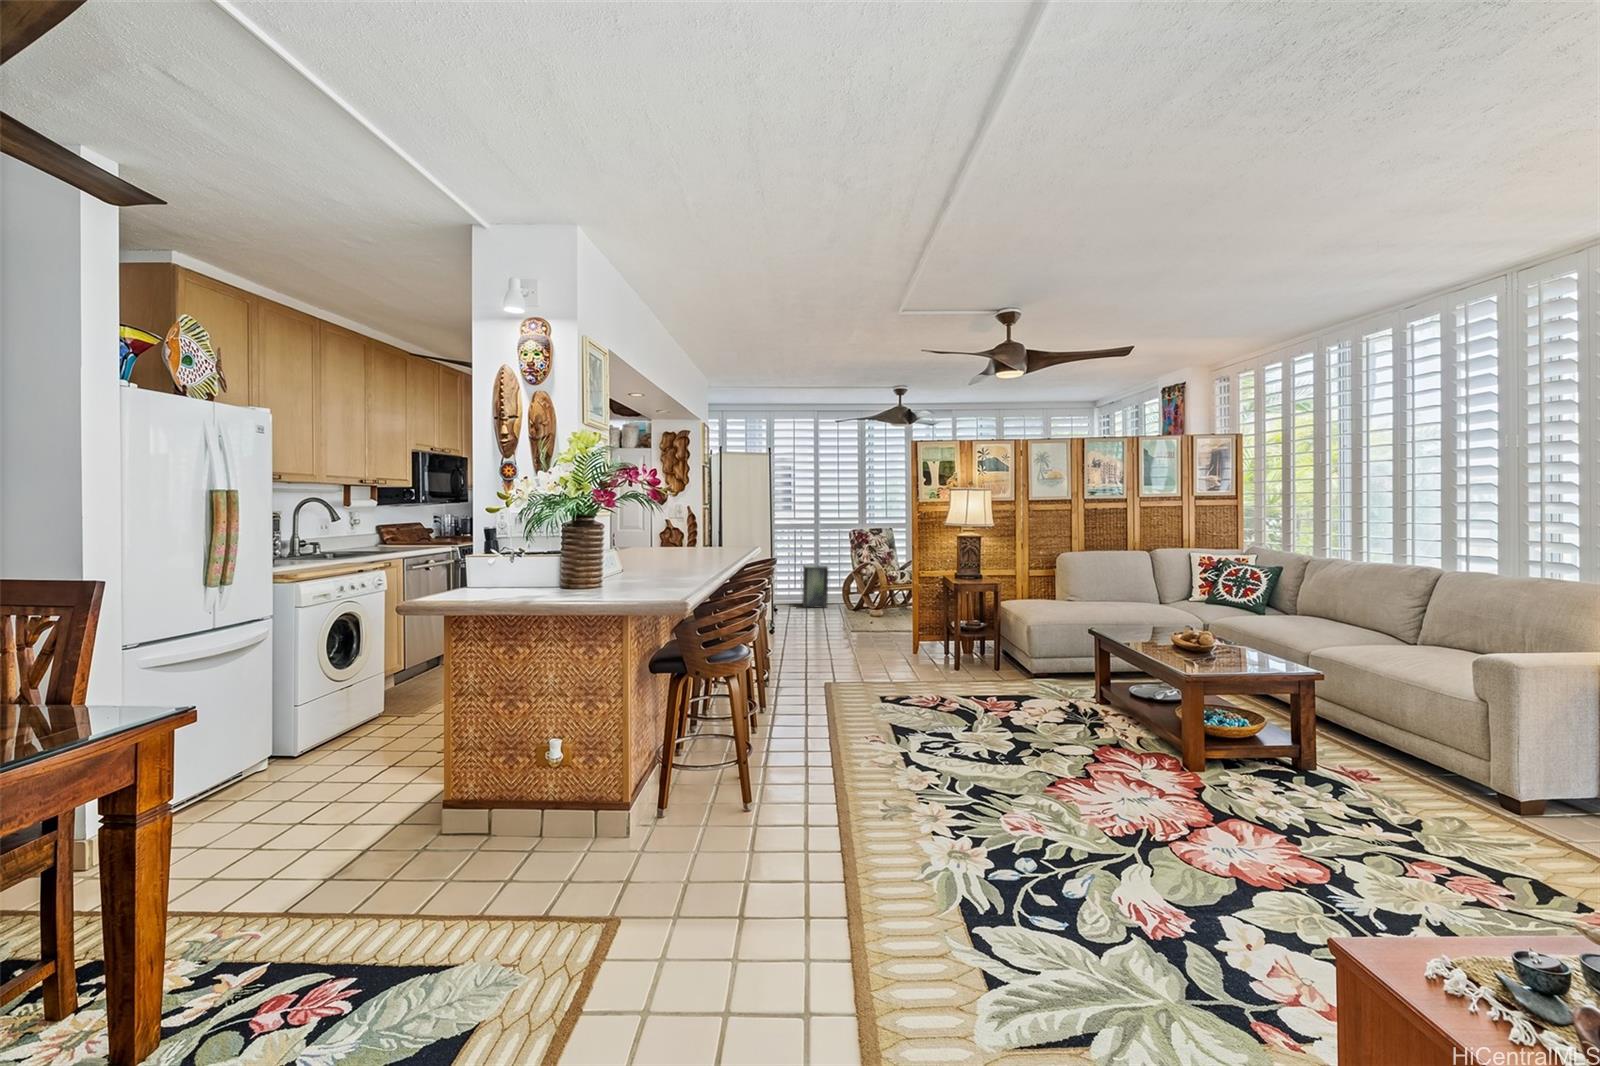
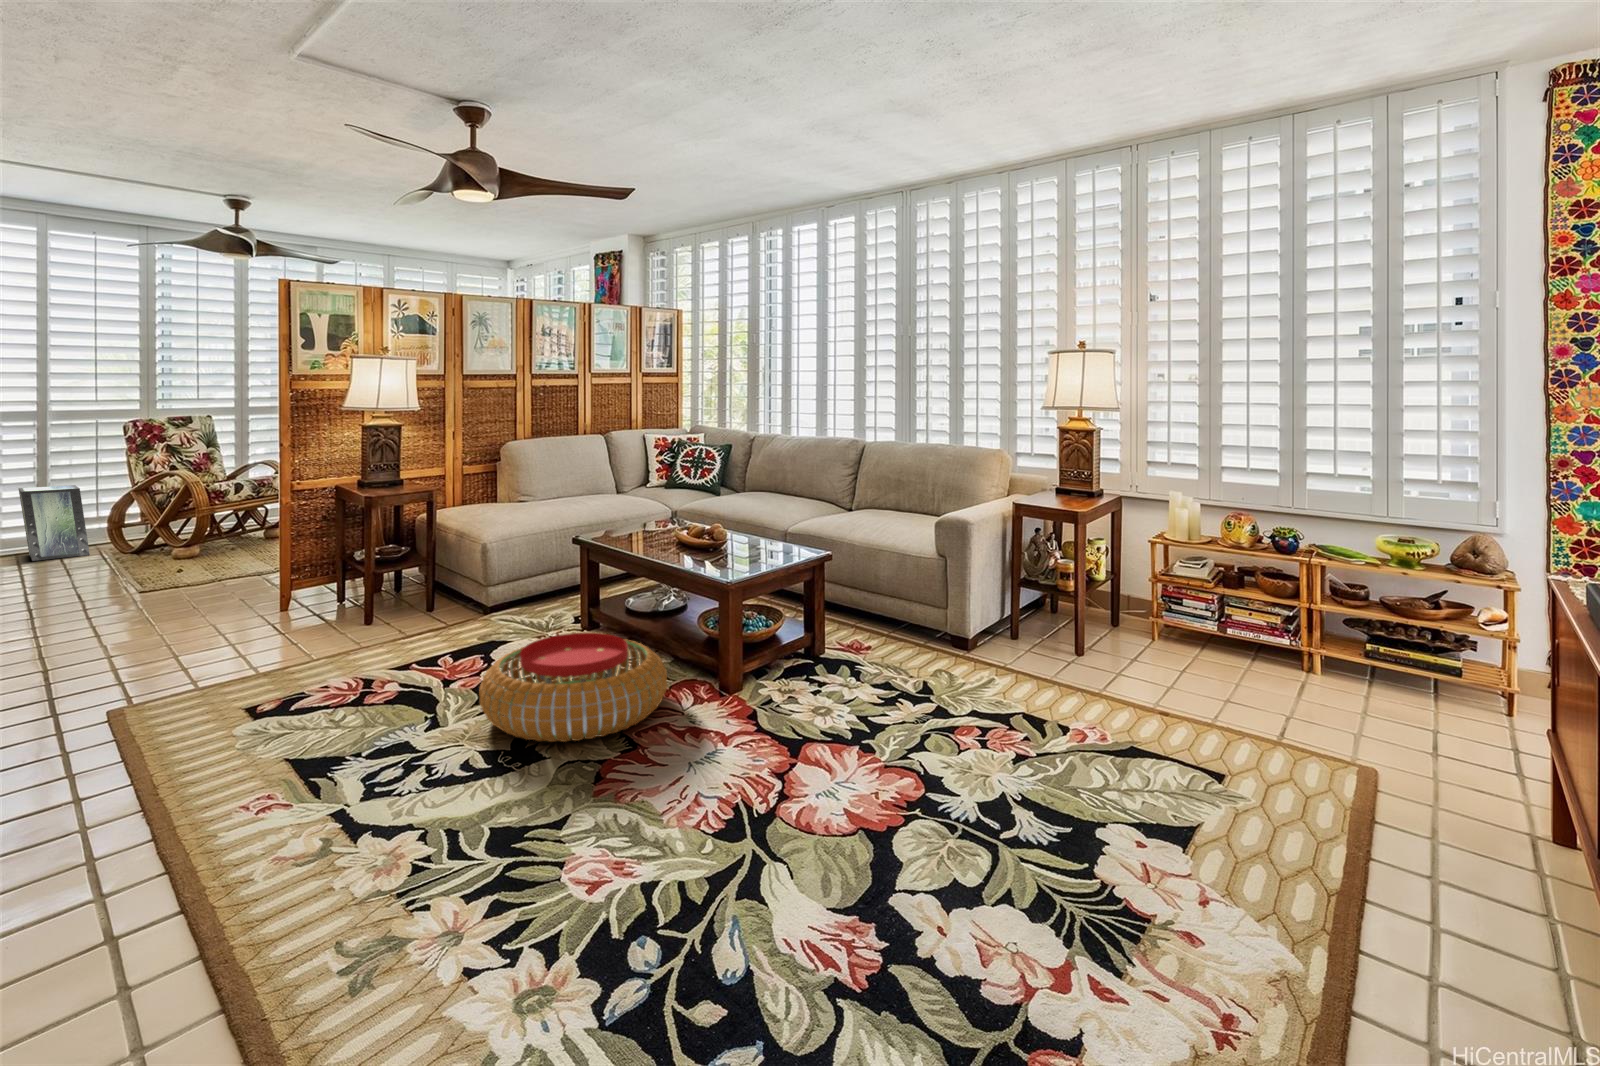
pouf: none [995,691,1133,766] -> present [479,633,667,742]

